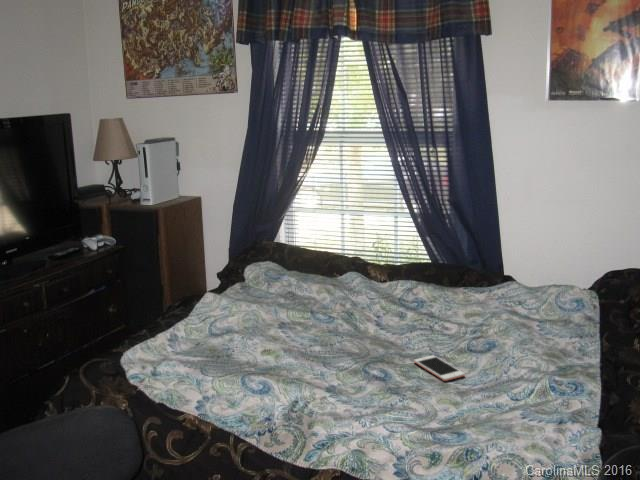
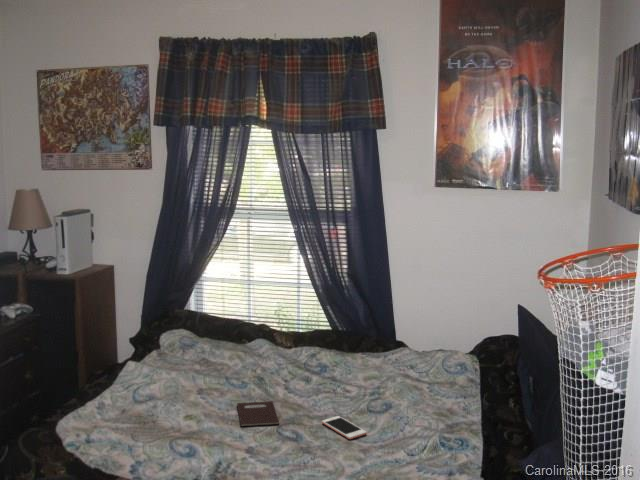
notebook: none [321,338,365,363] -> present [237,401,279,426]

